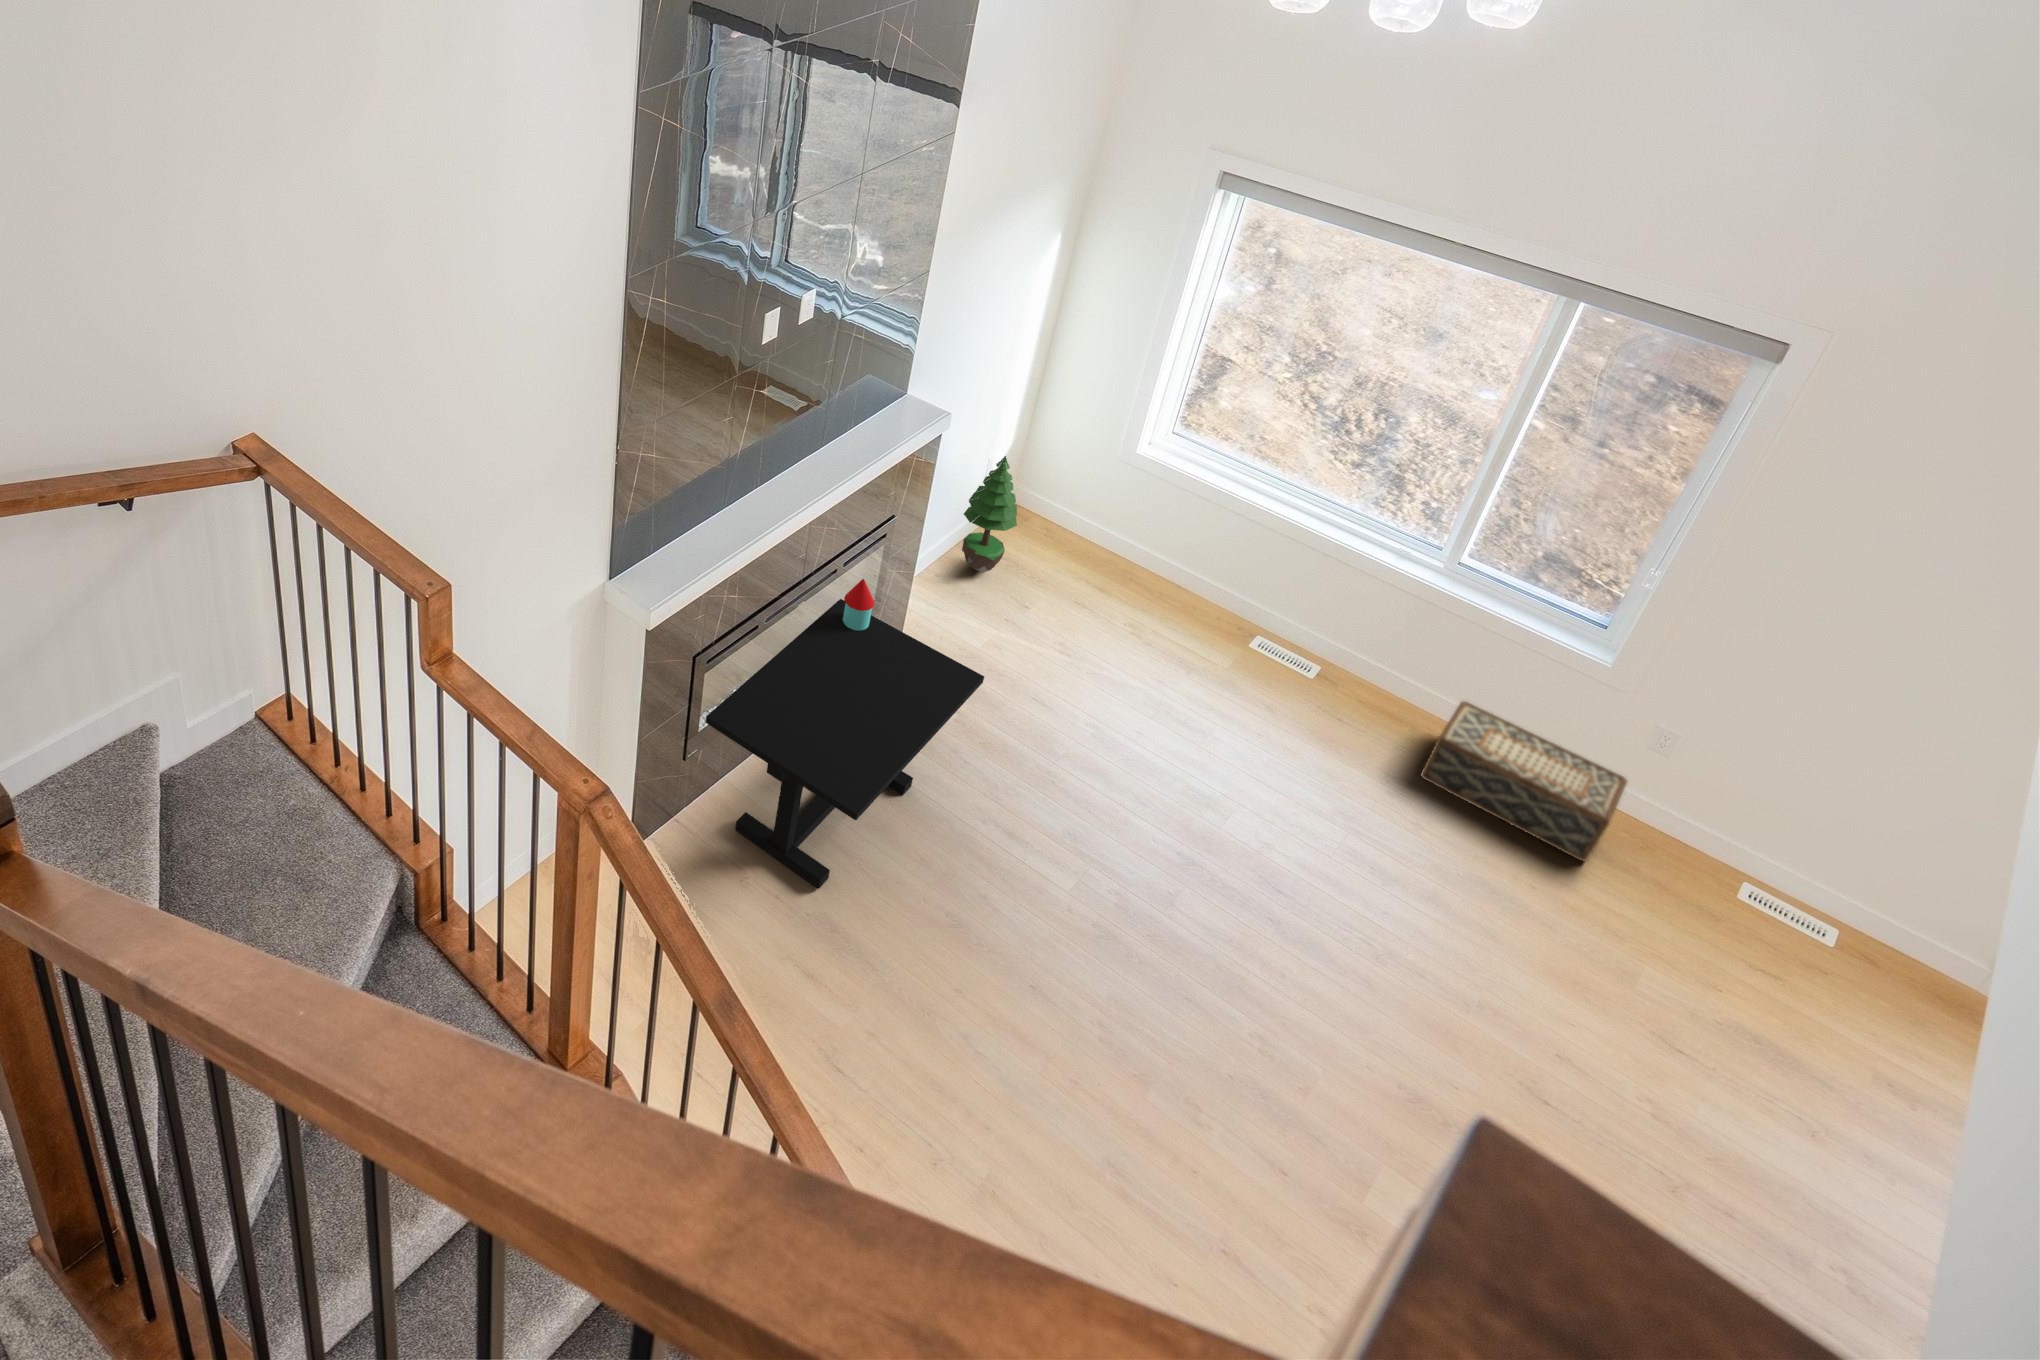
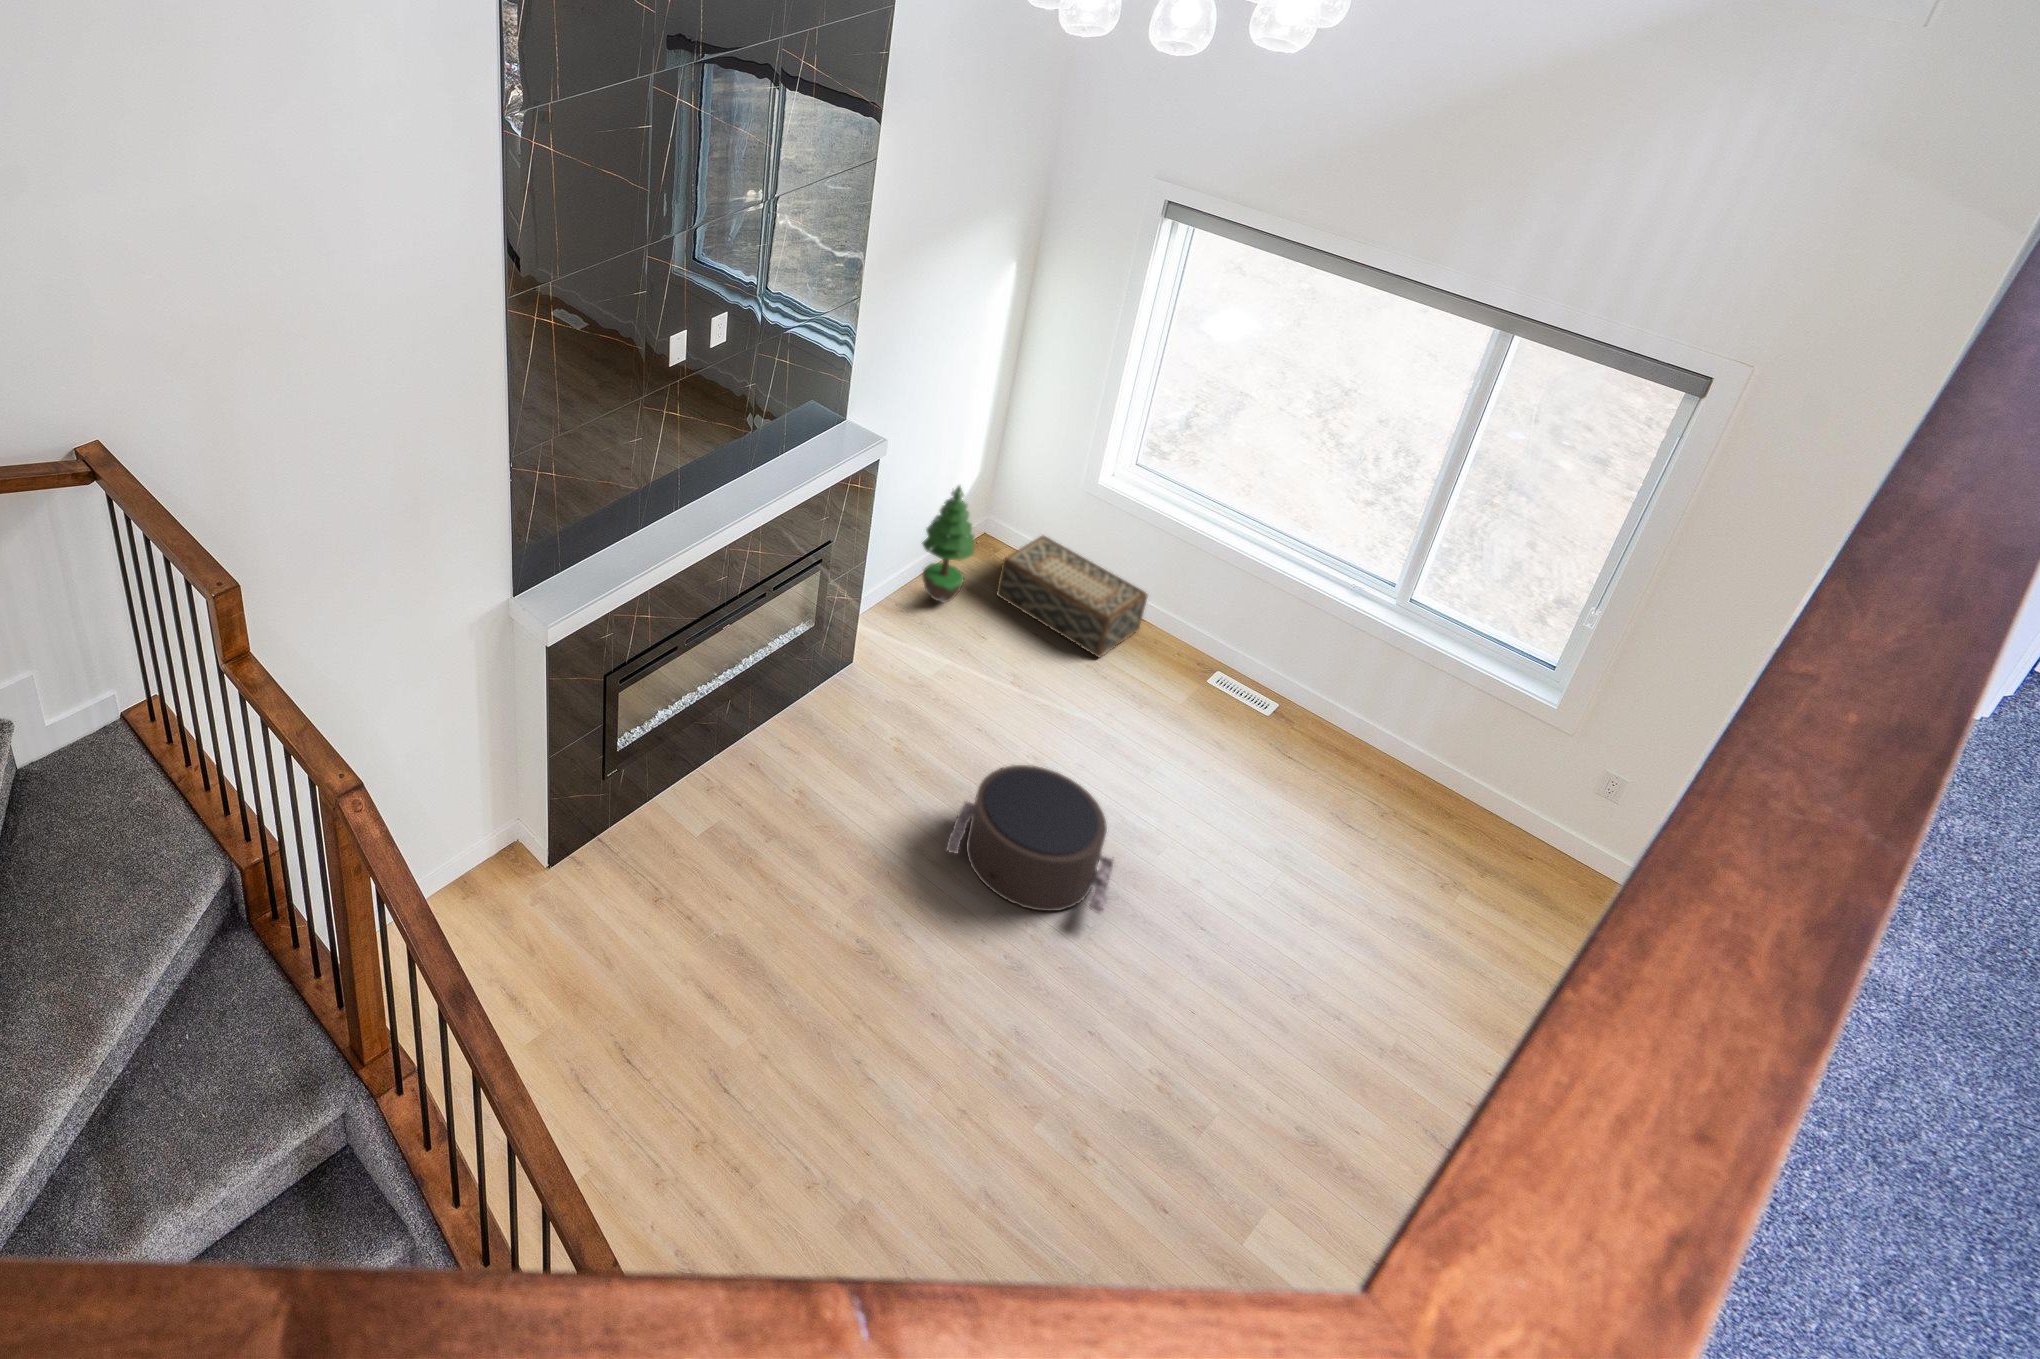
side table: present [705,579,984,888] -> none [616,603,904,915]
woven basket: present [1421,701,1627,861] -> present [996,536,1147,657]
pouf: none [1022,733,1187,879] -> present [946,765,1114,913]

